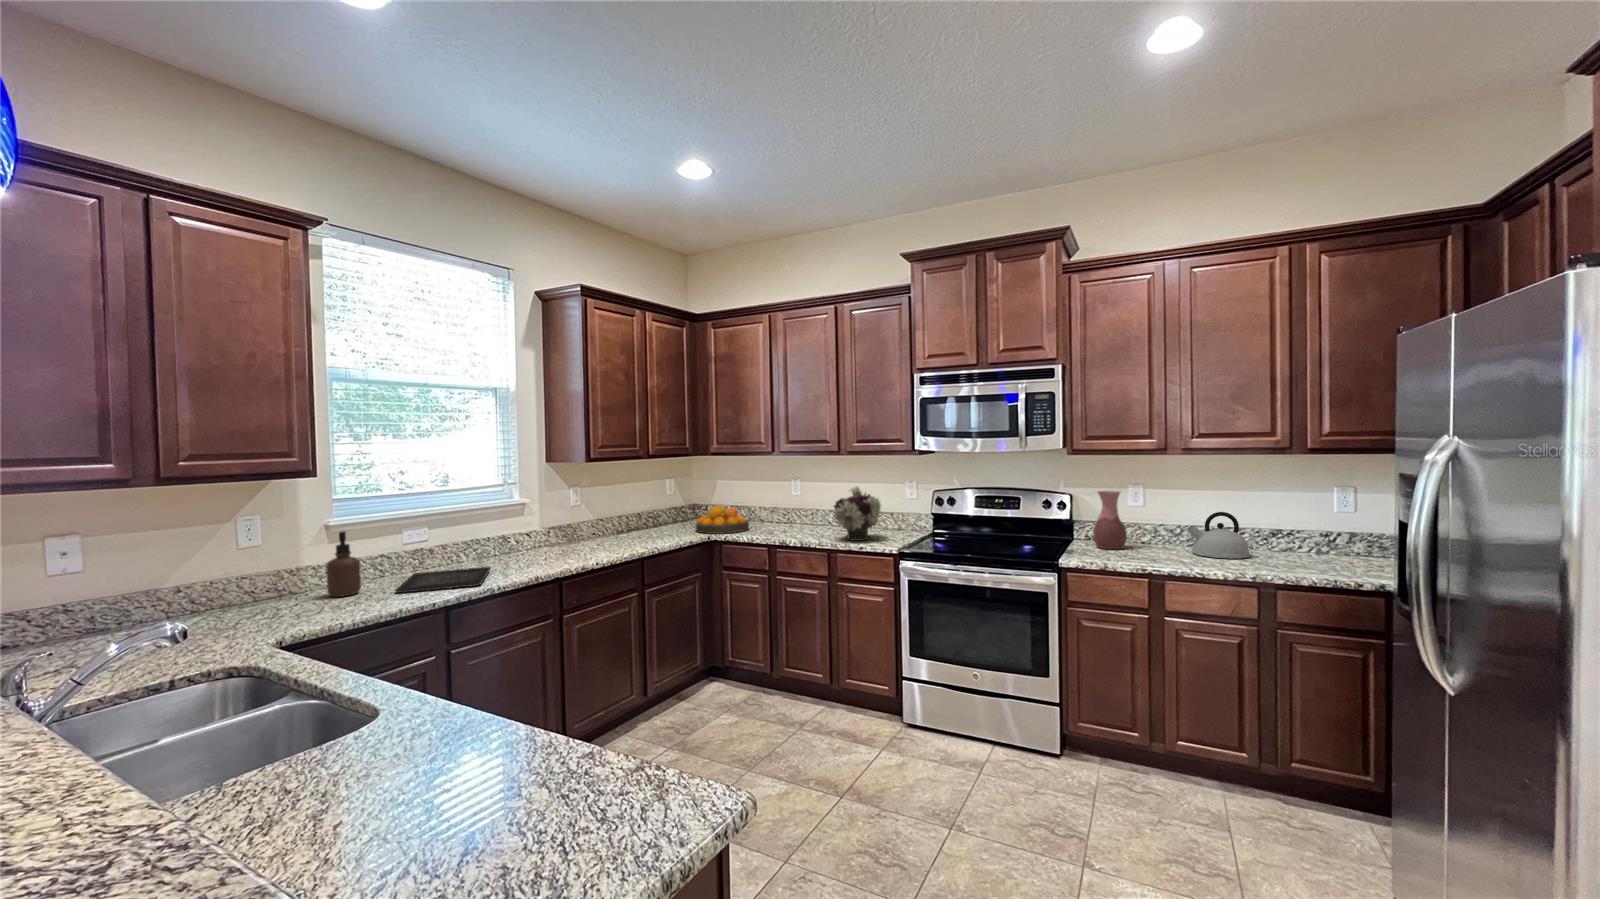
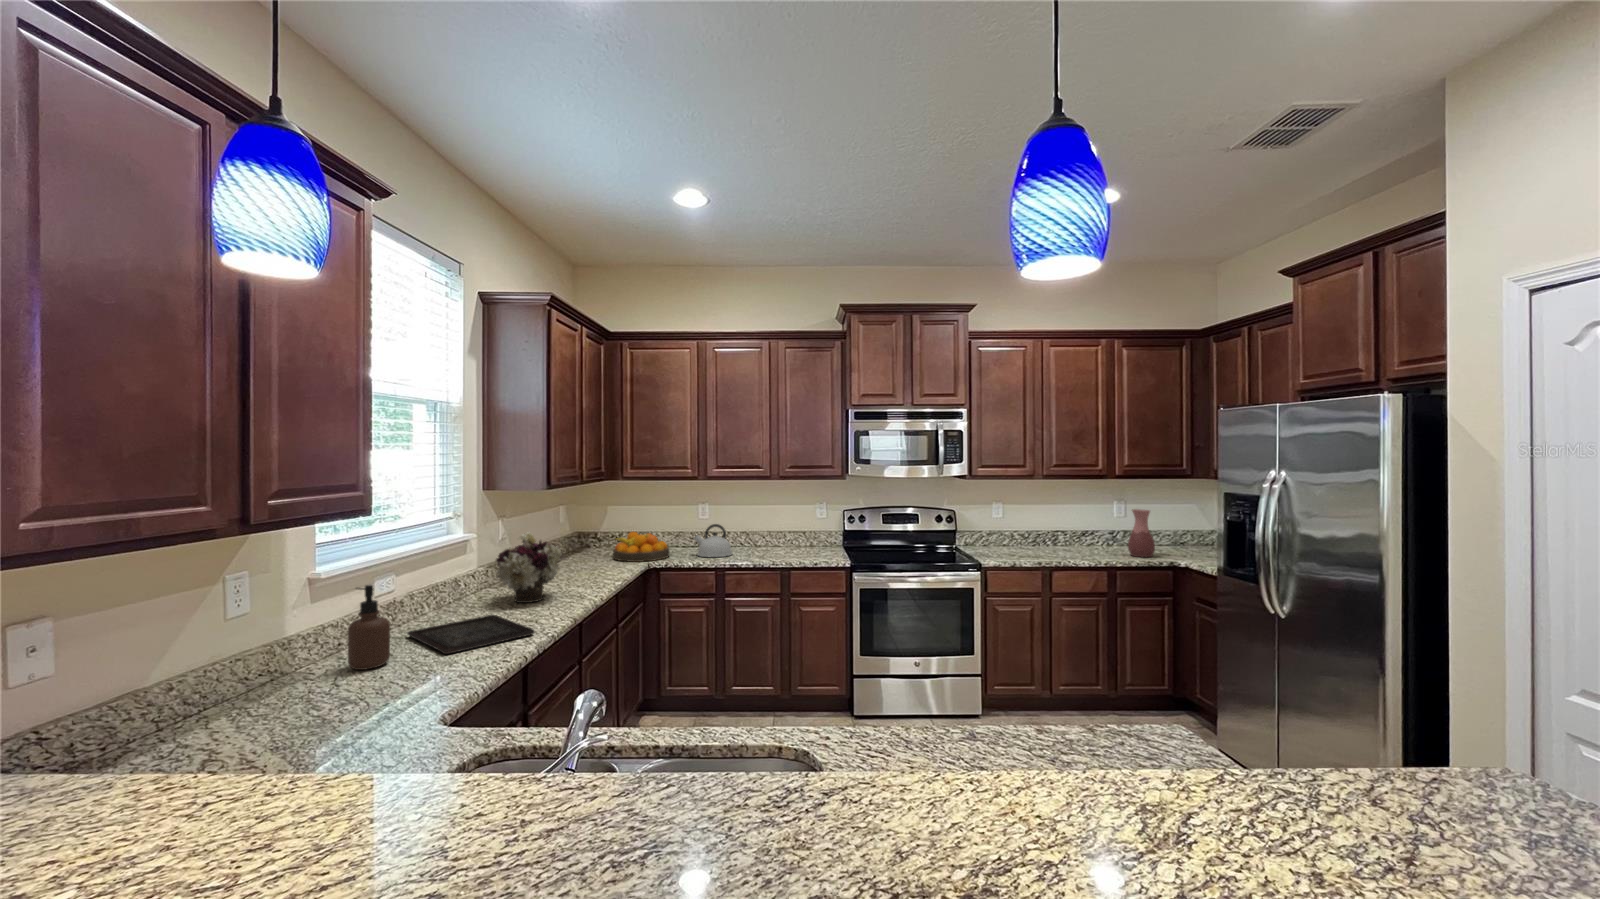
flower arrangement: present [834,486,881,541] -> present [496,532,561,603]
vase: present [1093,491,1127,549] -> present [1128,509,1155,557]
kettle: present [1187,512,1251,559] -> present [693,524,732,557]

